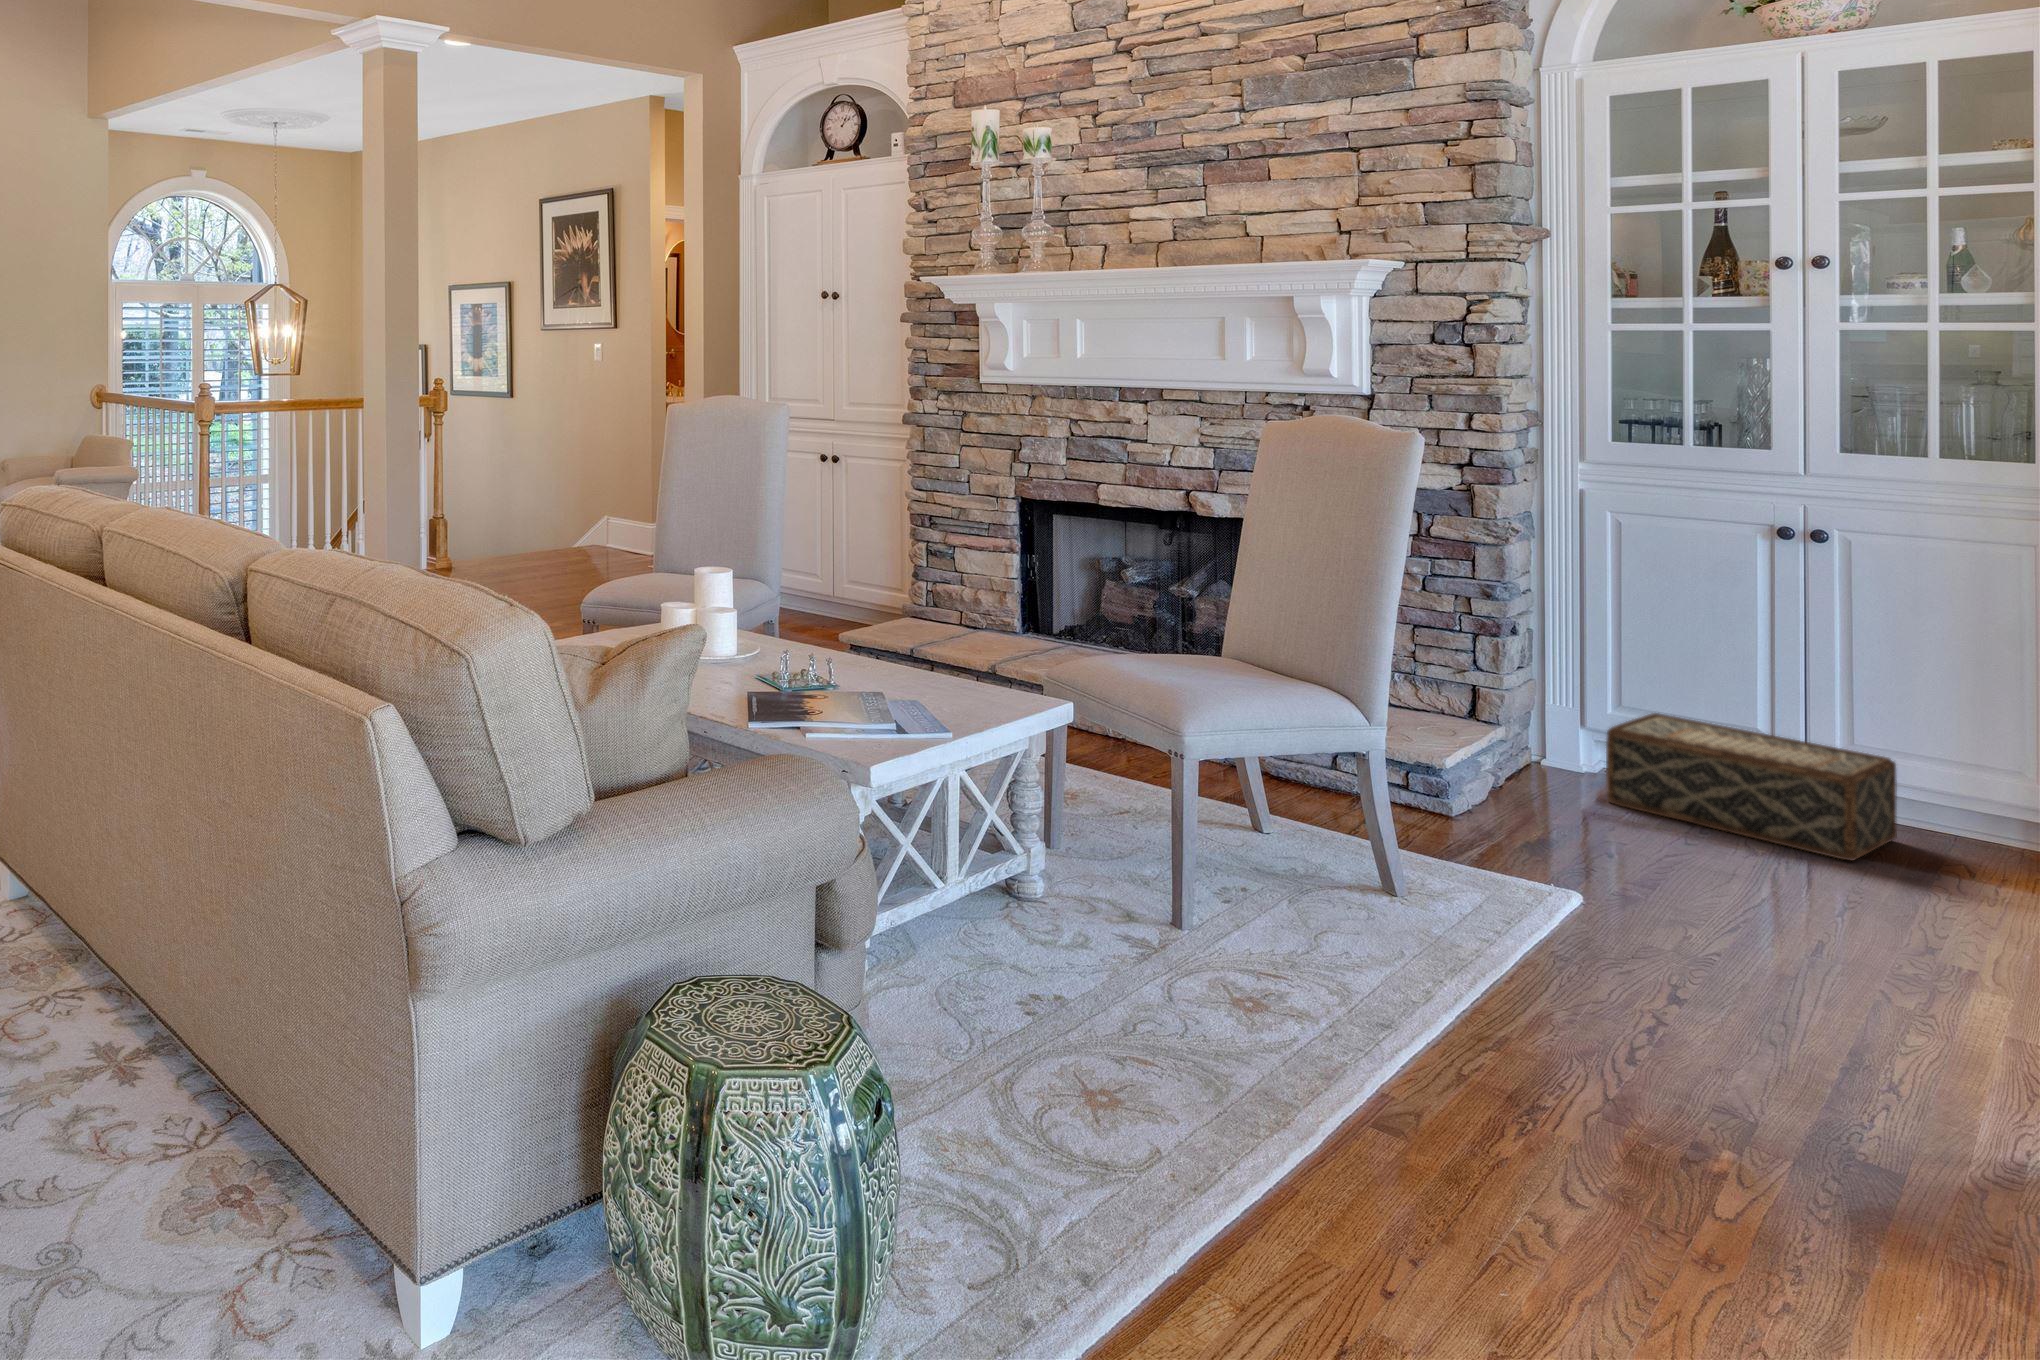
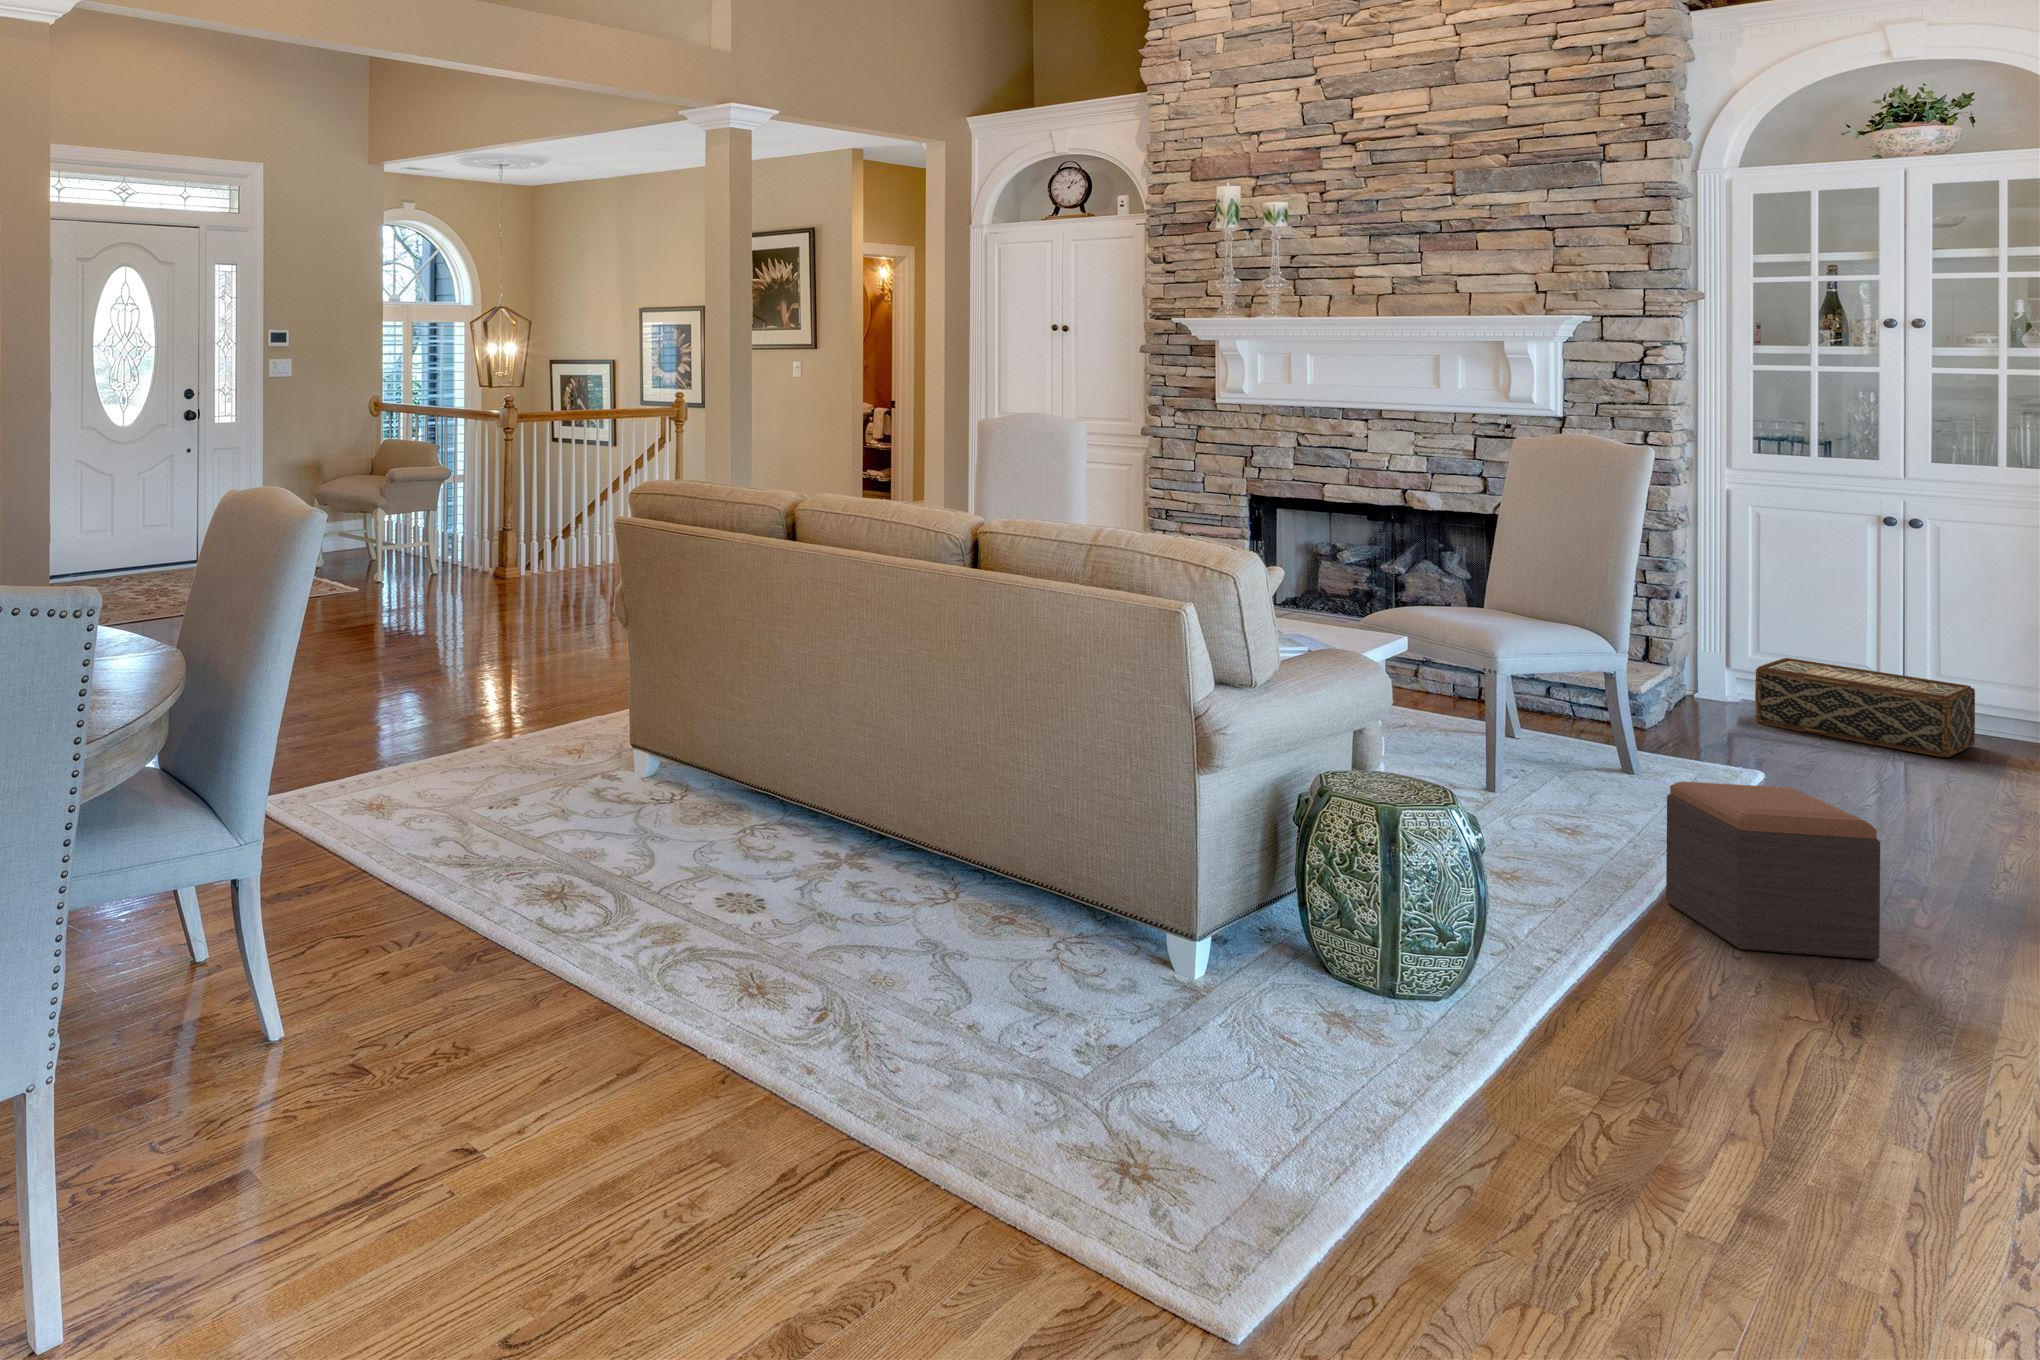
footstool: none [1321,960,1614,1282] -> present [1666,782,1880,960]

